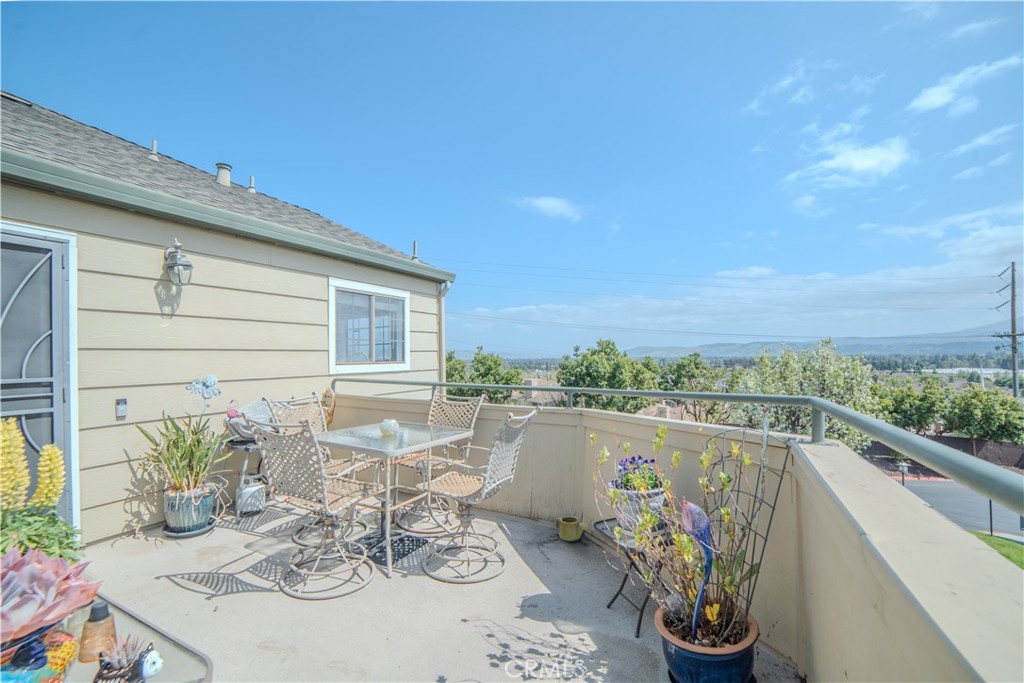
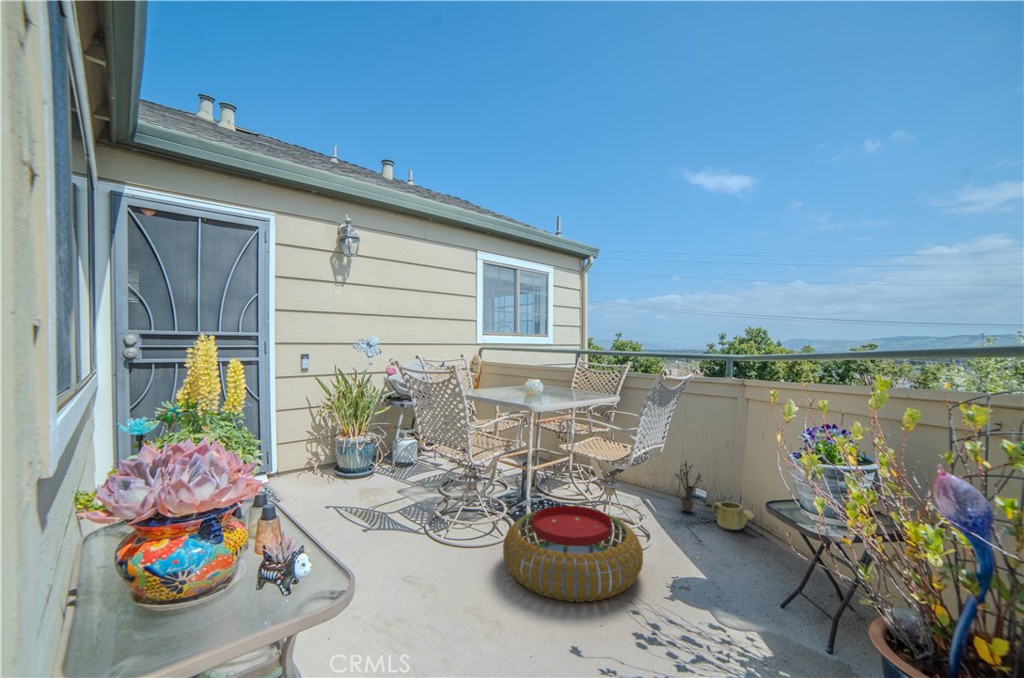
decorative plant: none [521,483,547,529] -> present [670,461,702,512]
pouf: none [365,543,496,639] -> present [503,506,643,602]

